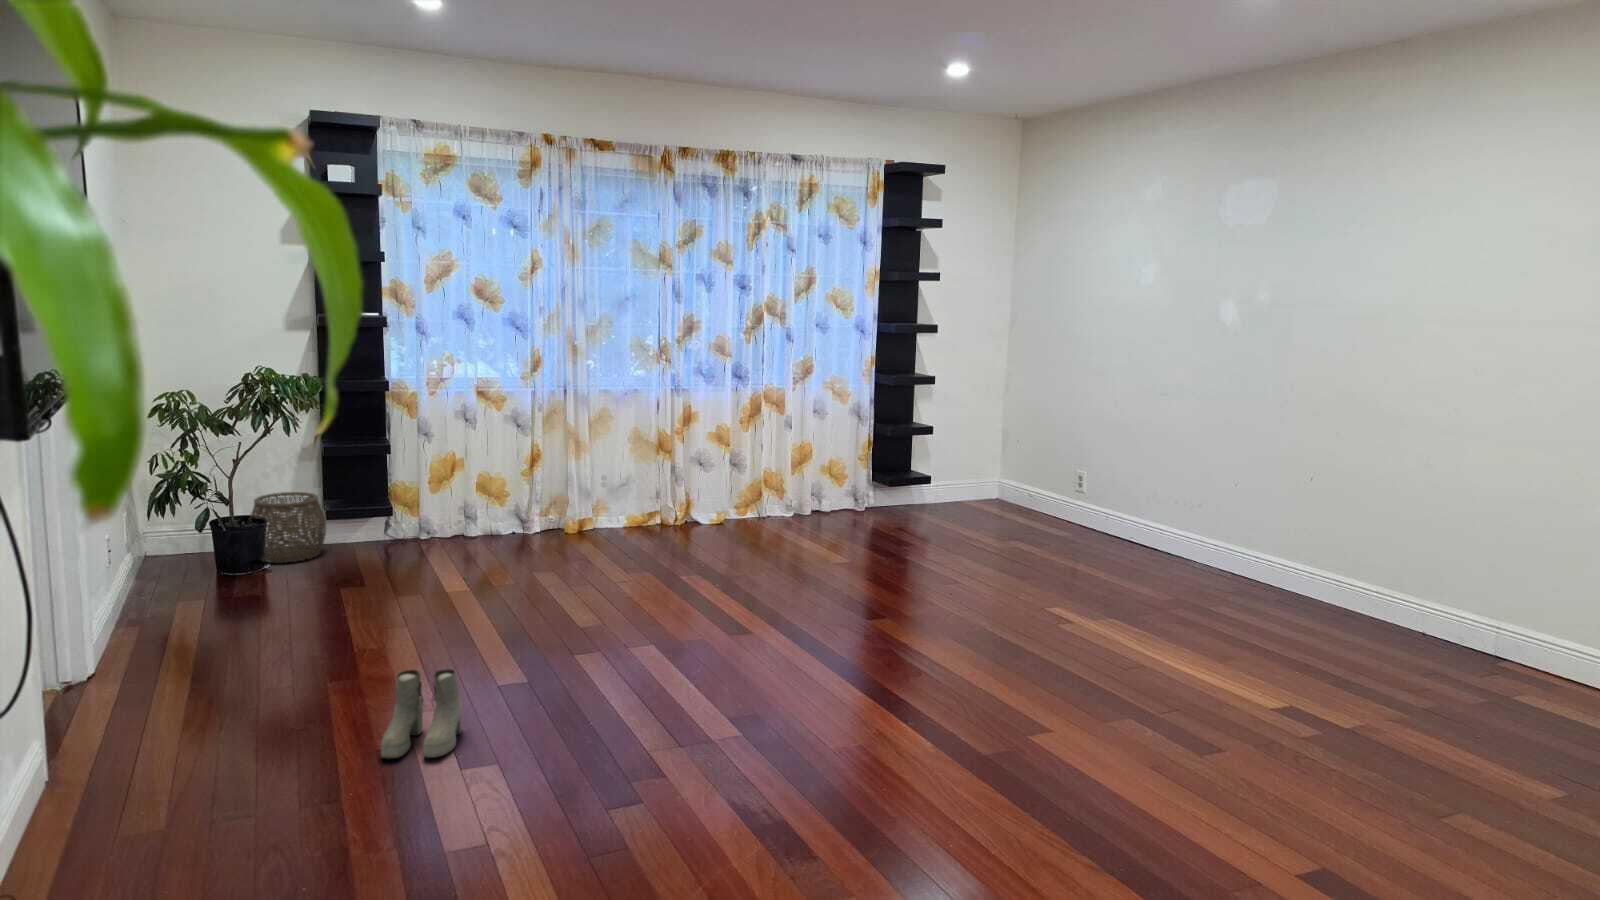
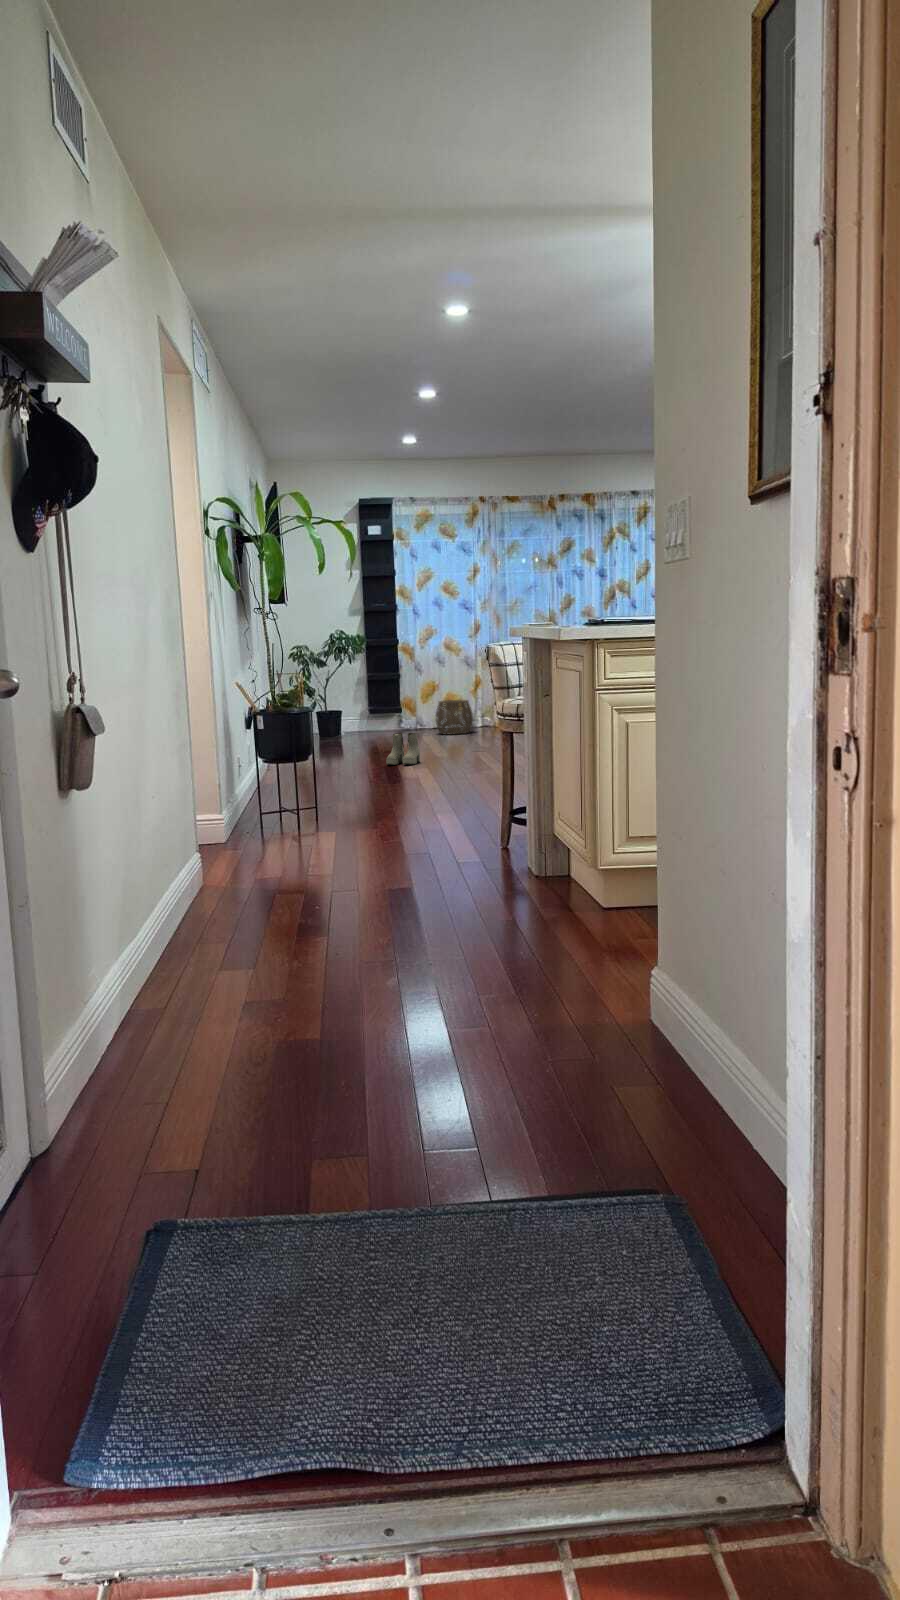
woven basket: present [251,492,326,563] -> present [436,700,473,735]

